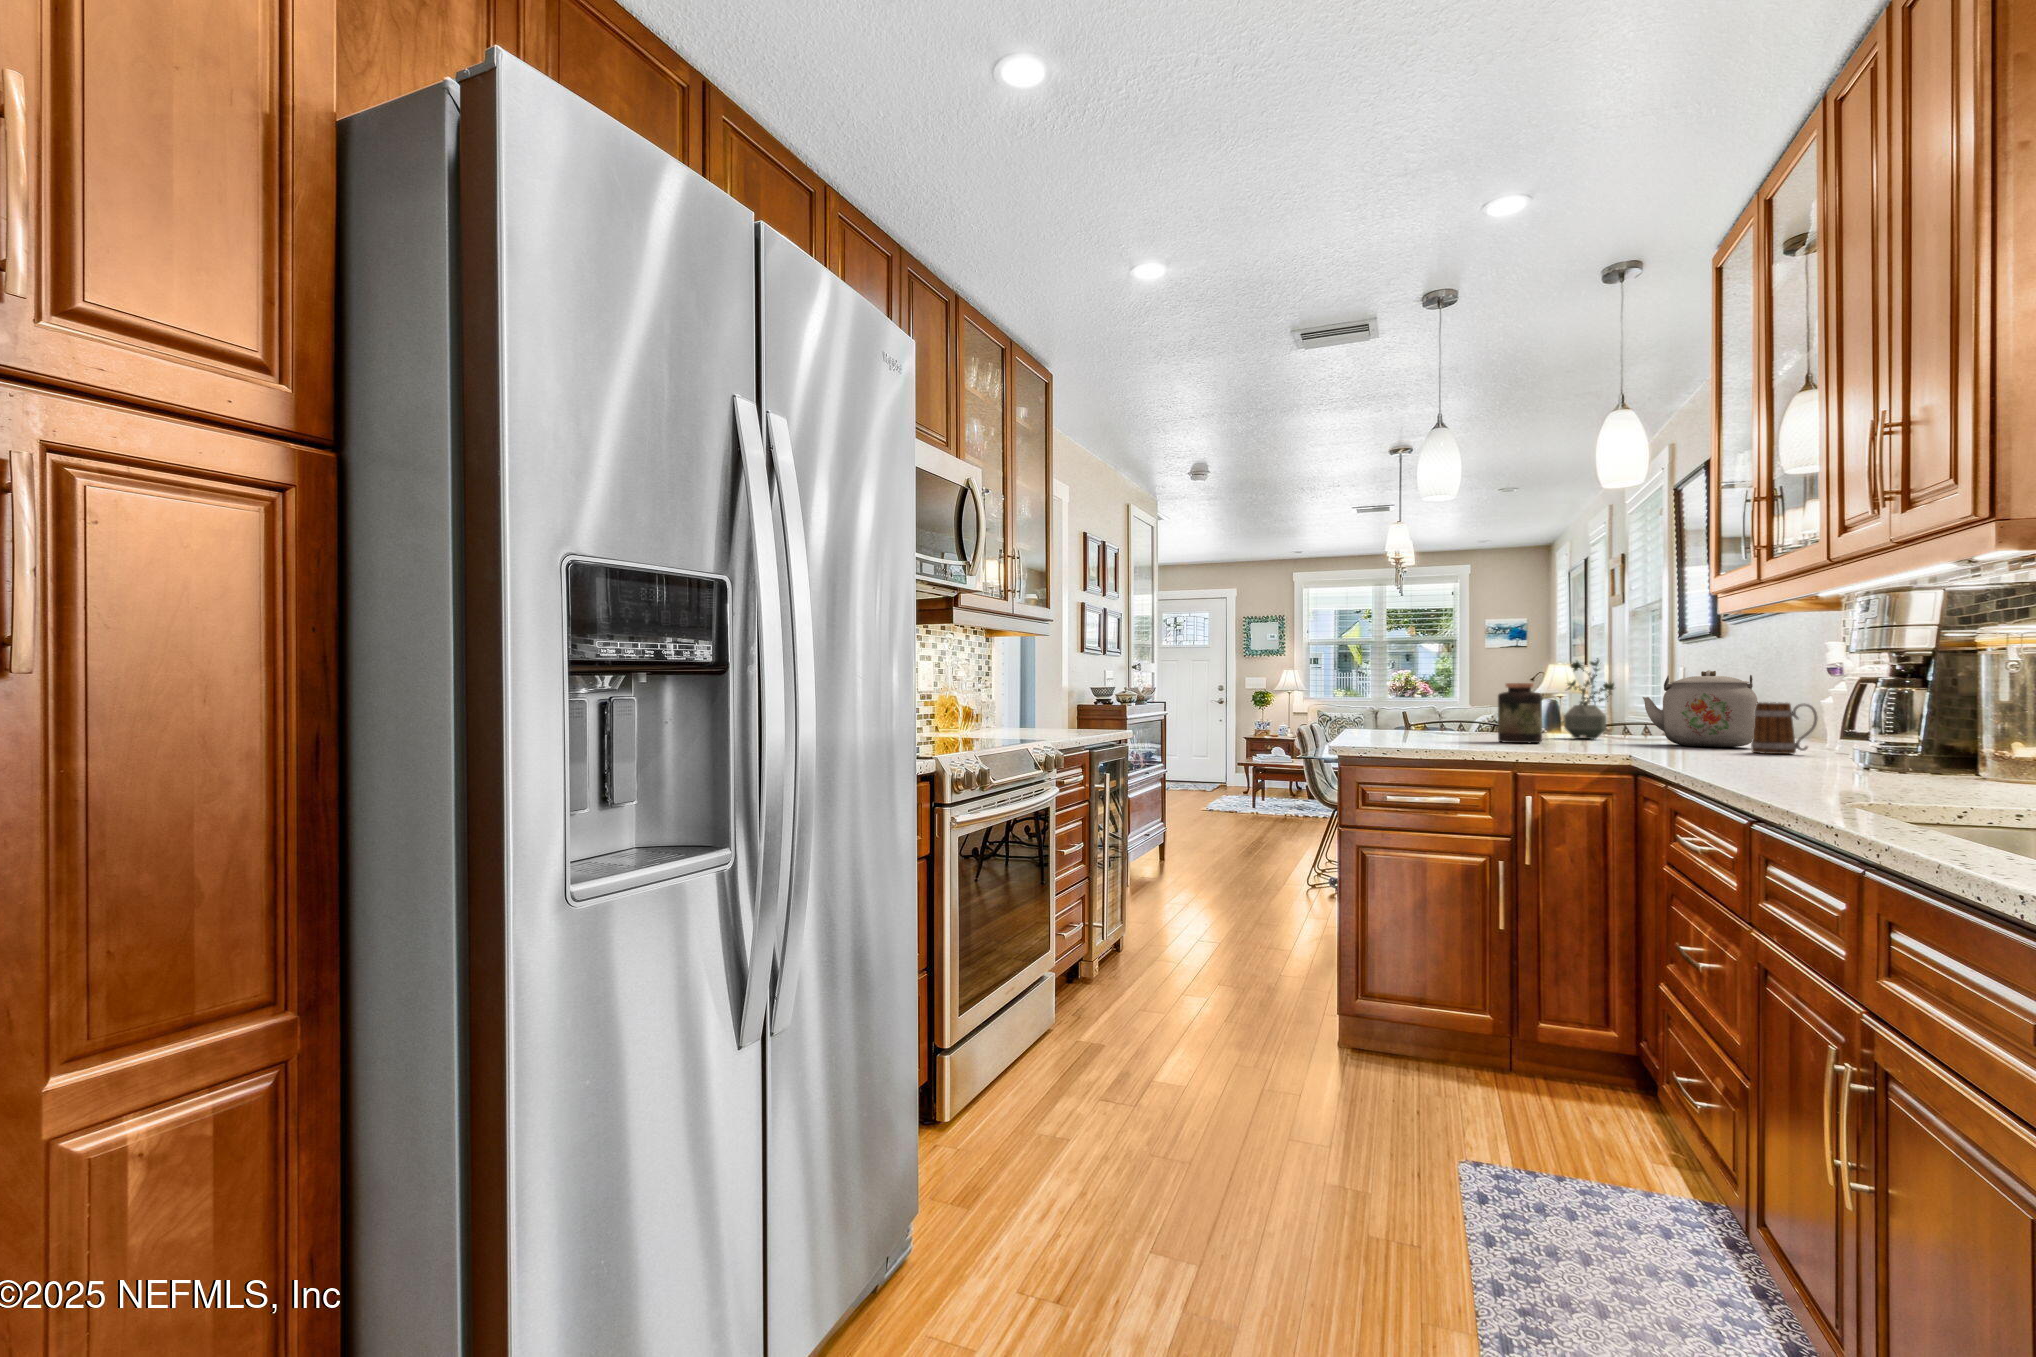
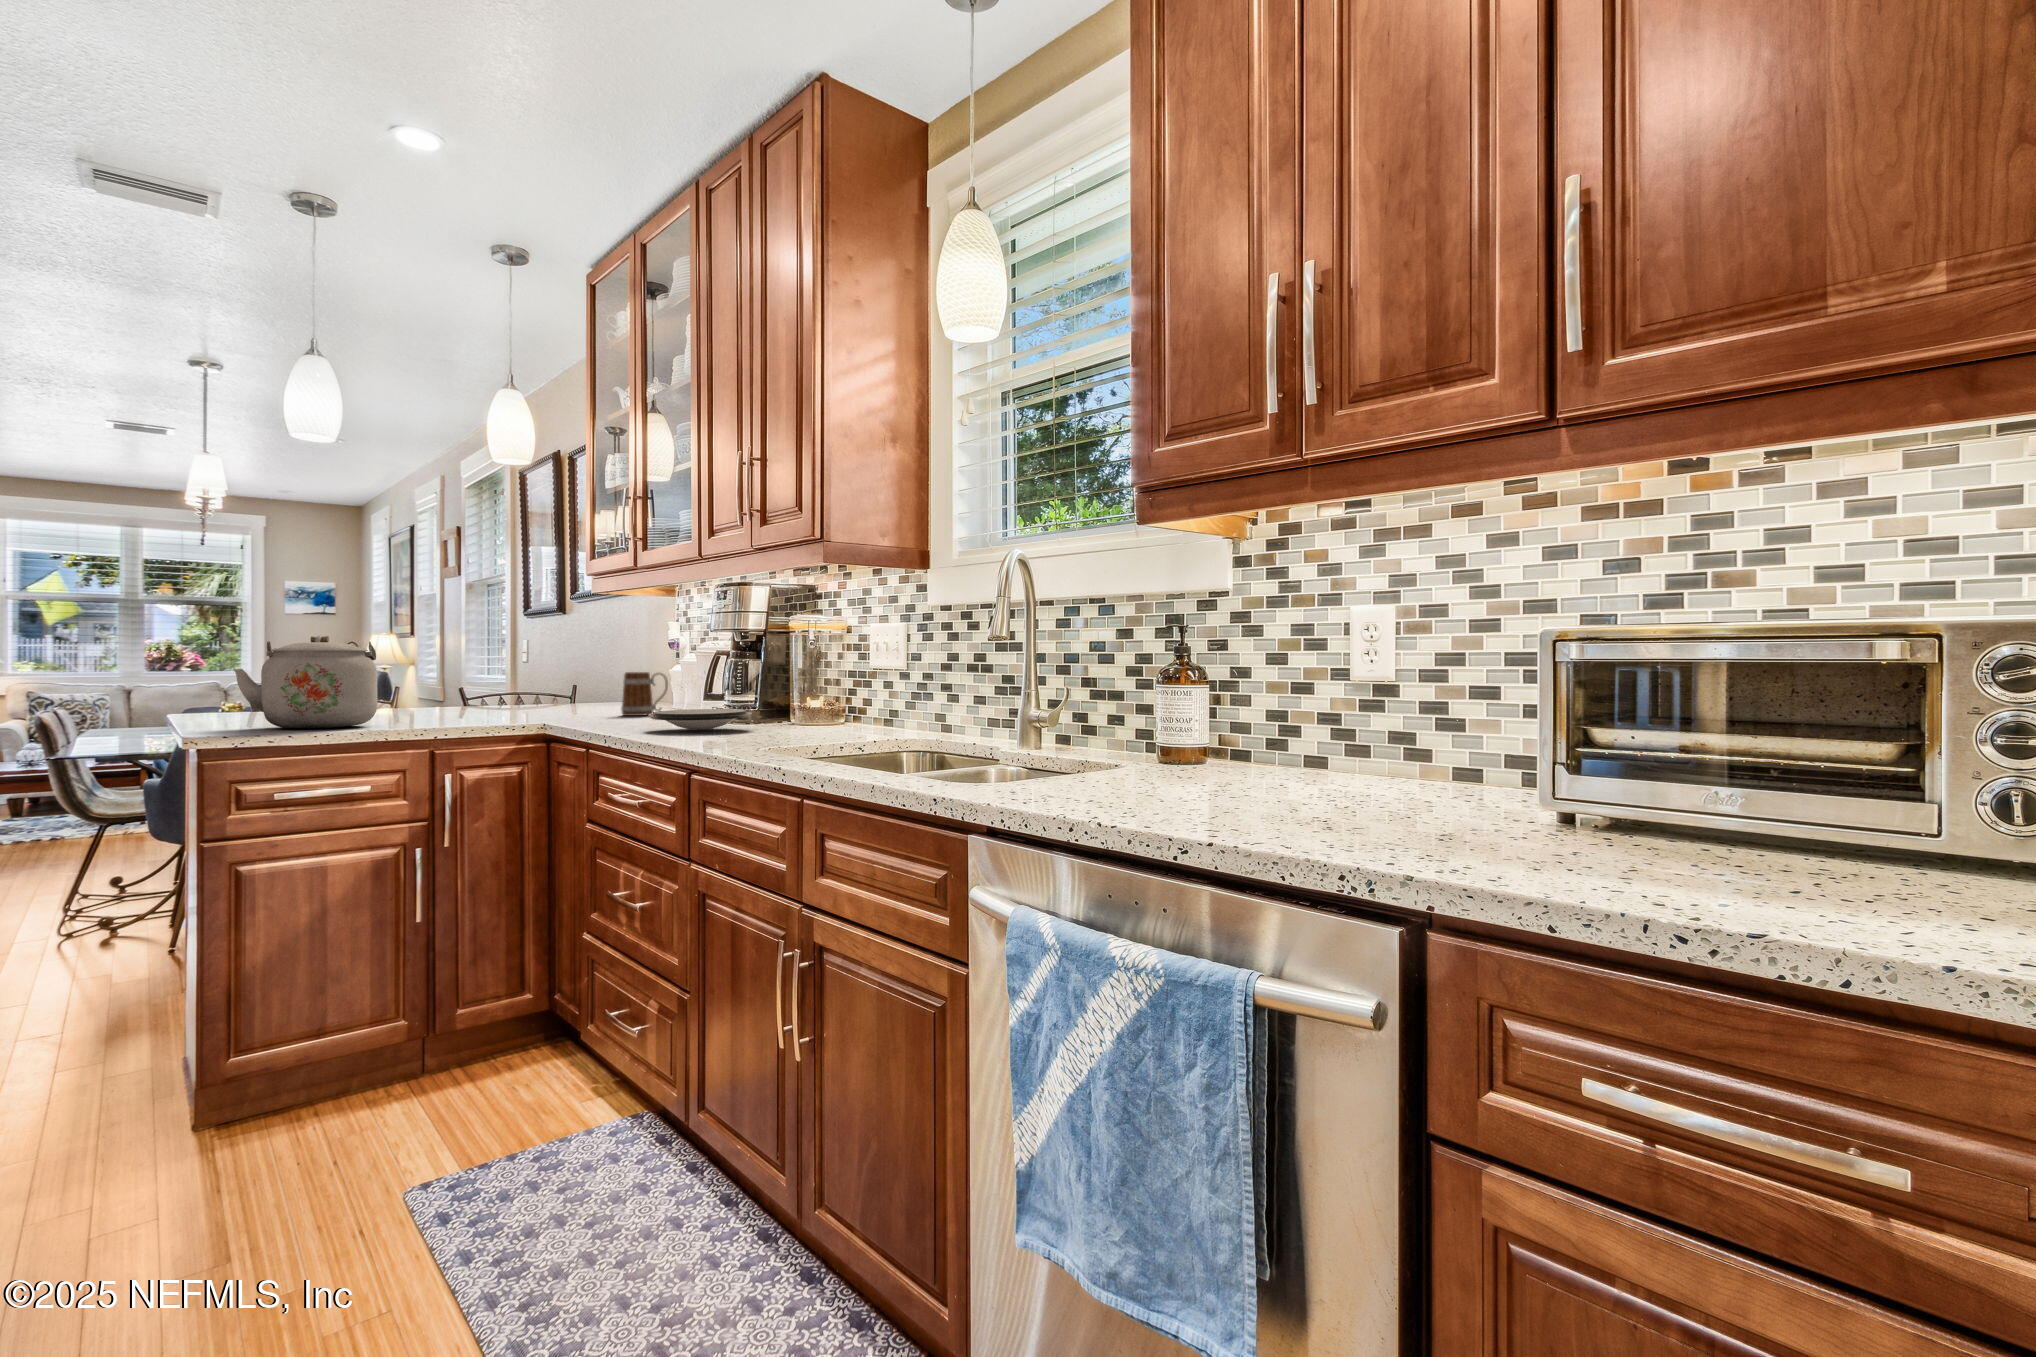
potted plant: present [1564,658,1614,739] -> none [444,630,495,712]
kettle: present [1643,670,1758,747] -> present [234,635,378,728]
jar: present [1498,683,1542,743] -> none [383,656,434,720]
plate: none [1744,748,1903,774] -> present [648,709,752,730]

